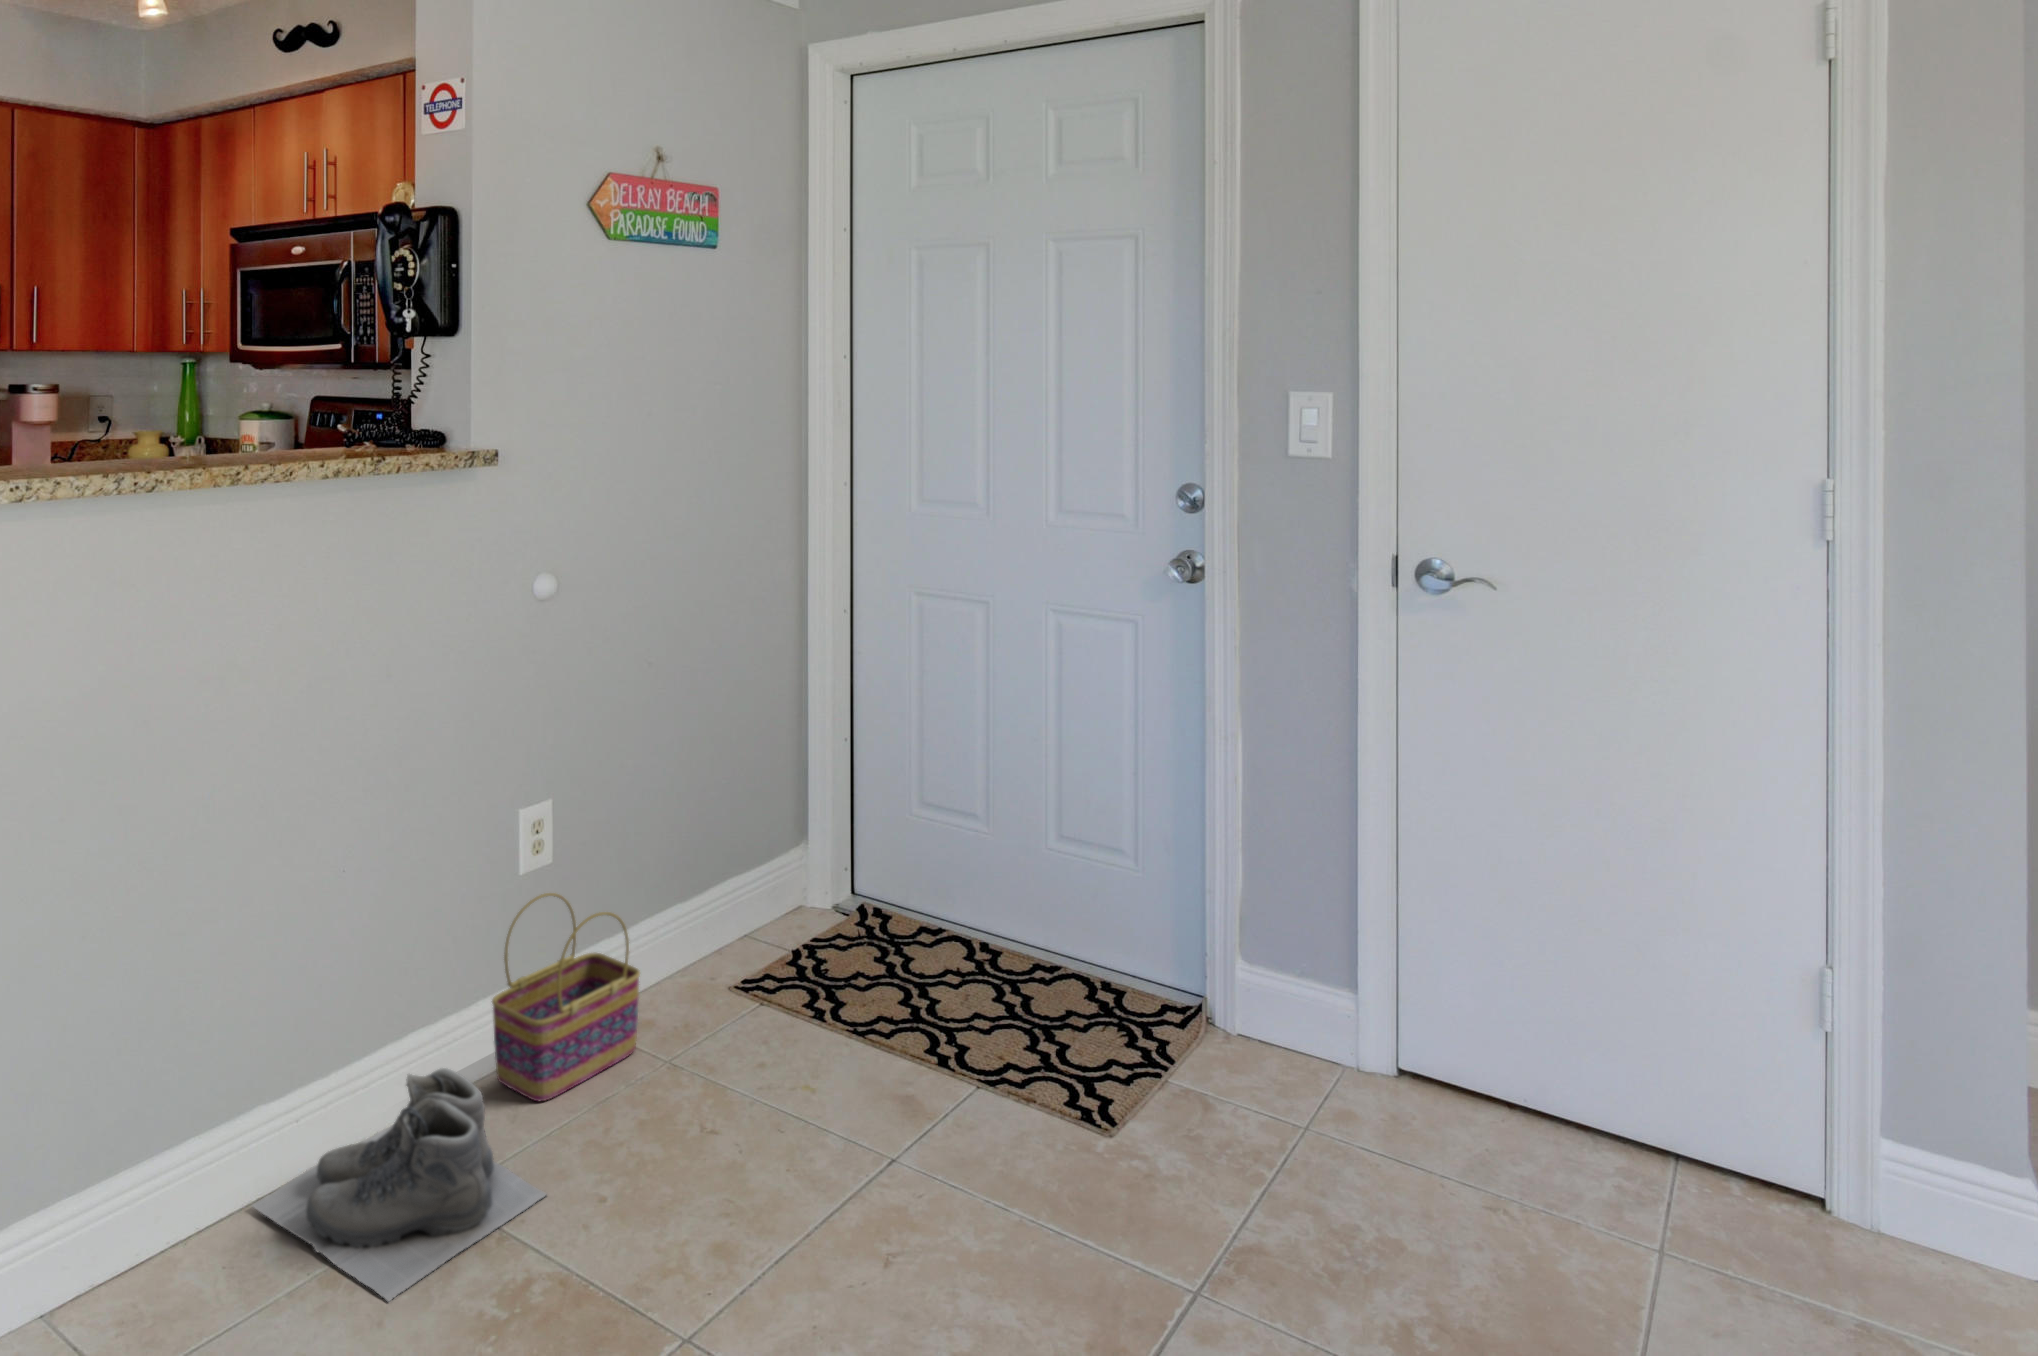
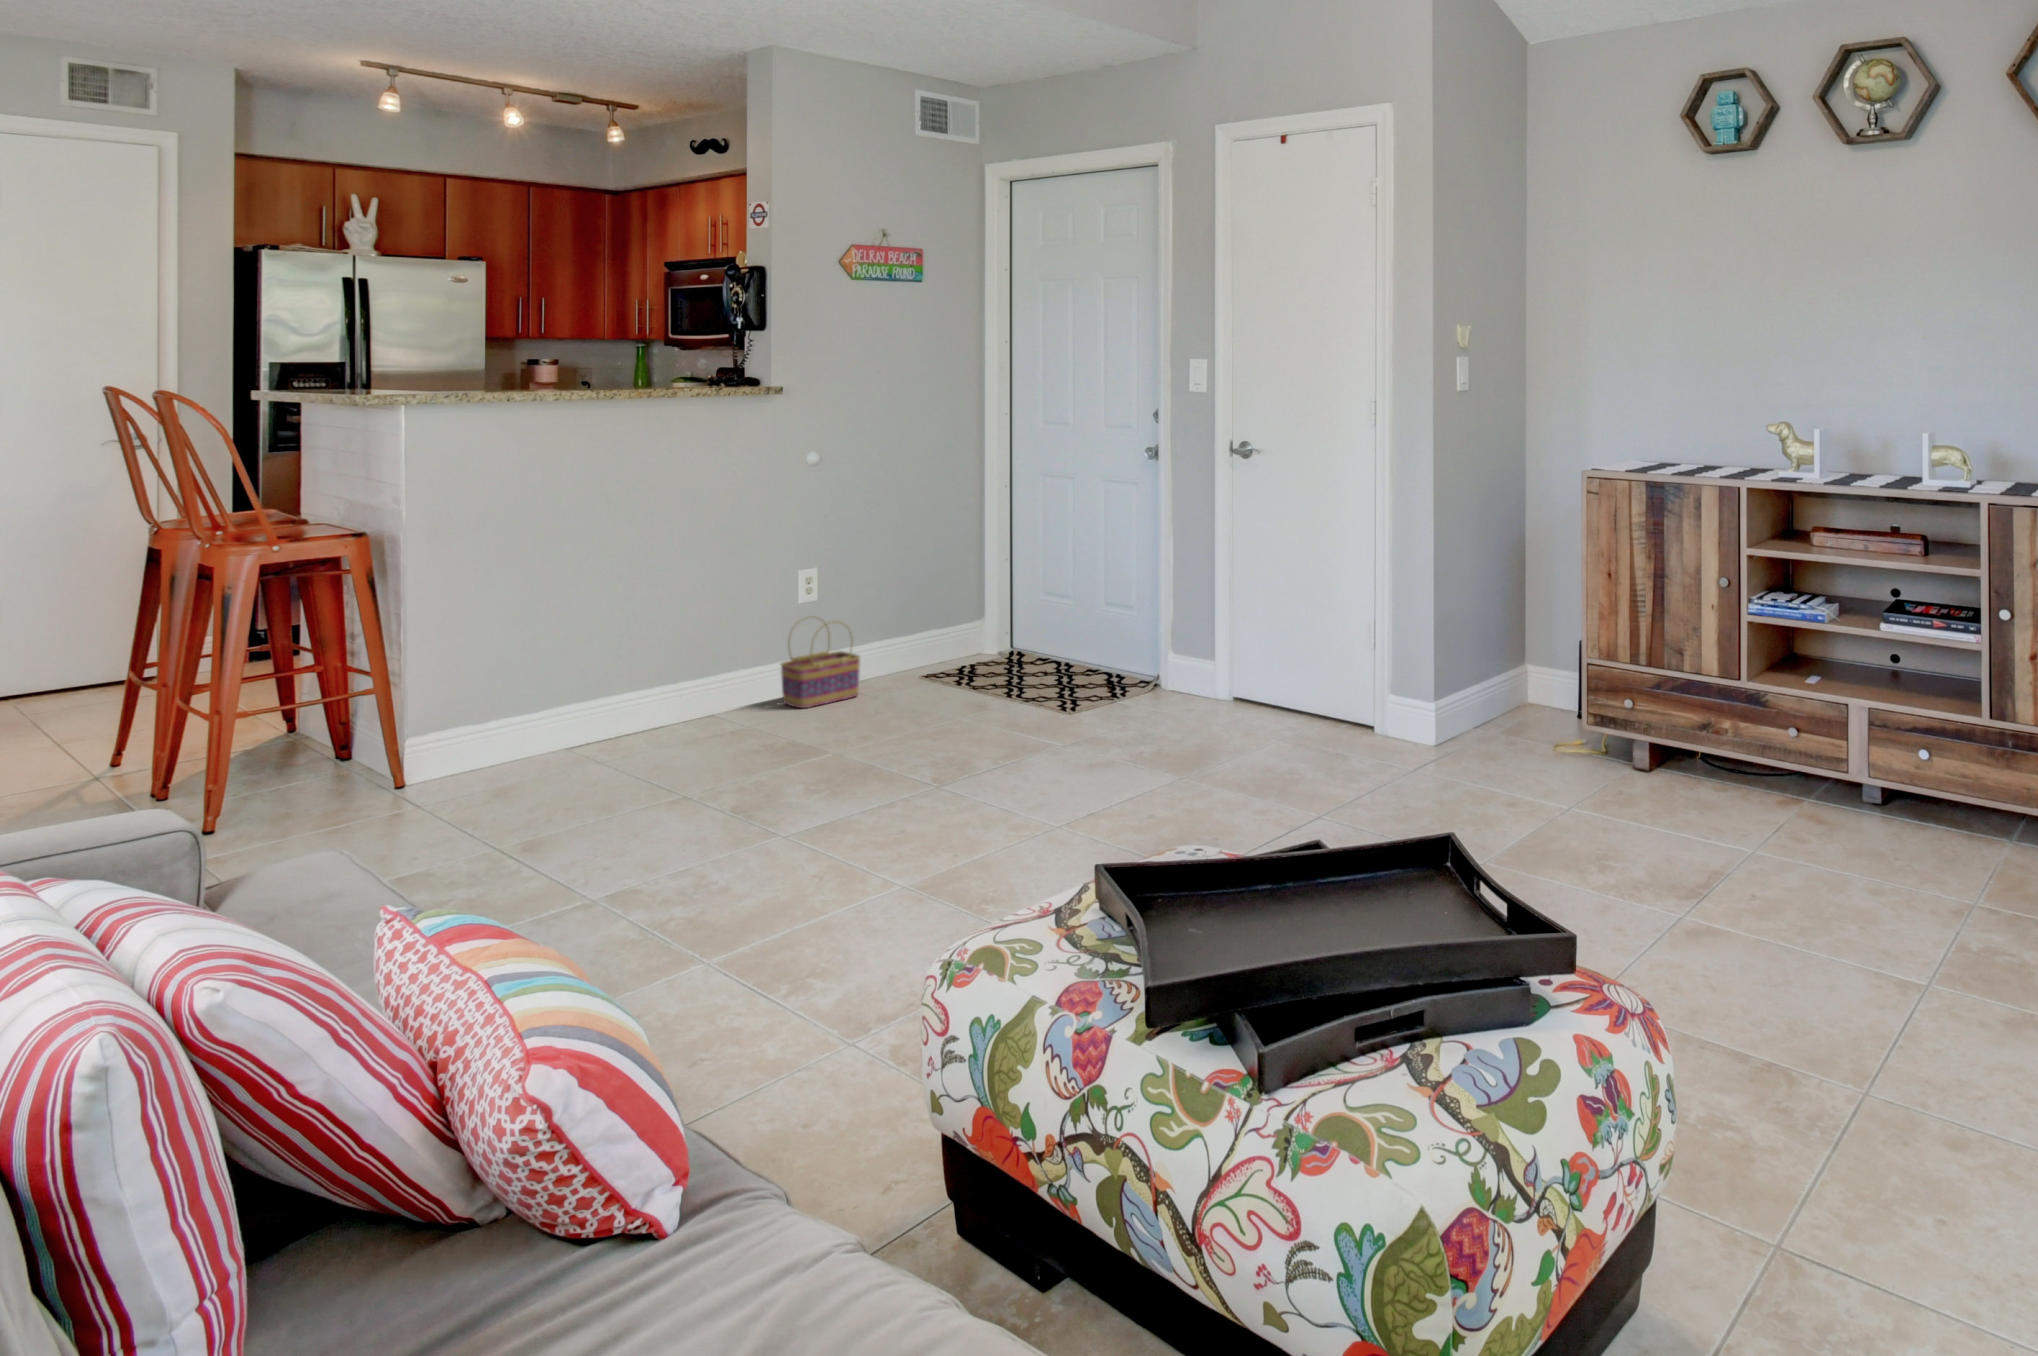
boots: present [252,1068,546,1302] -> none [655,674,793,750]

